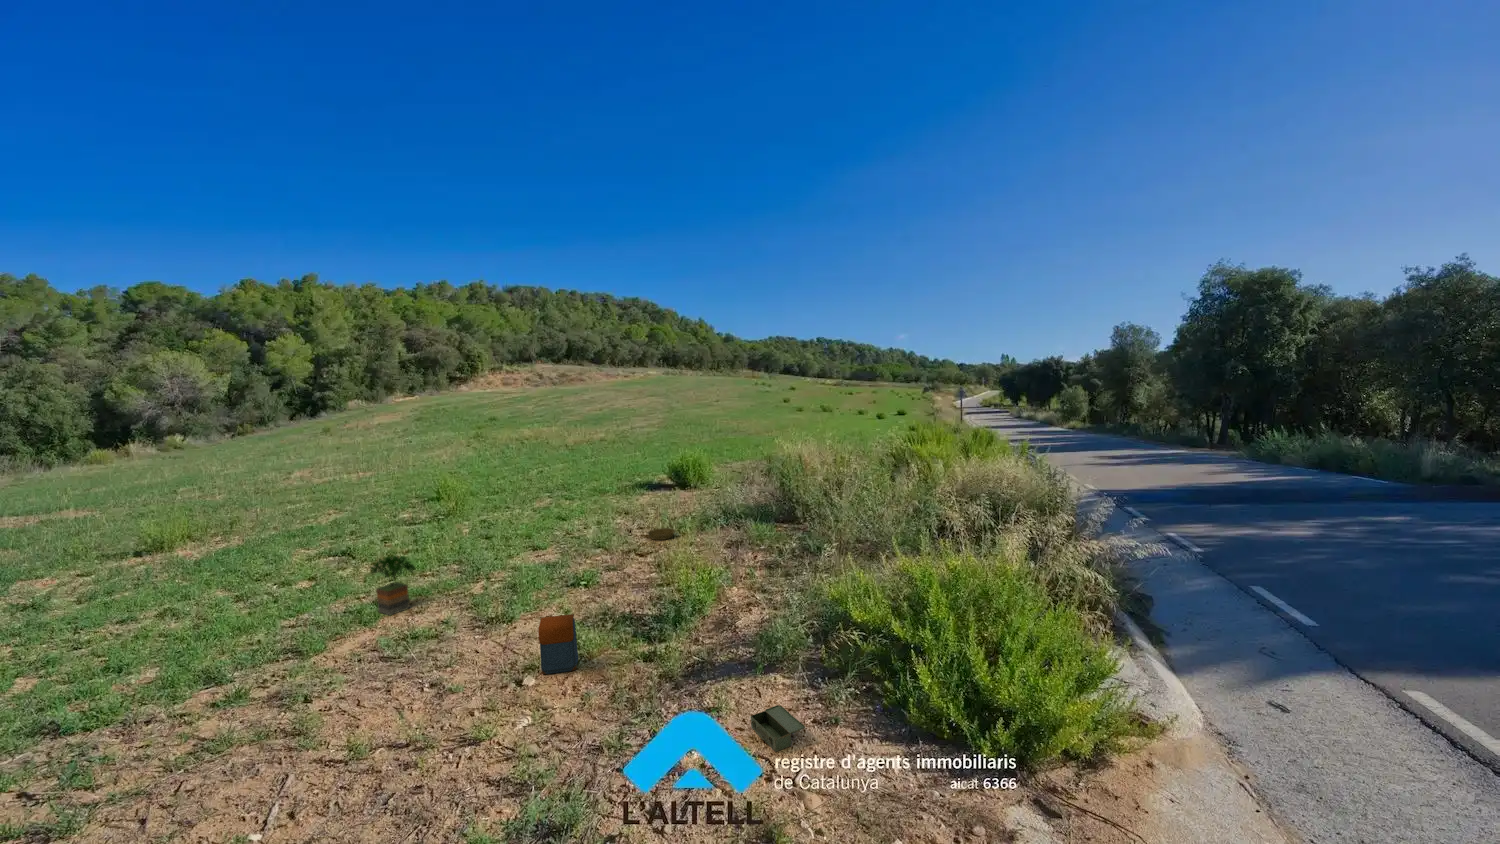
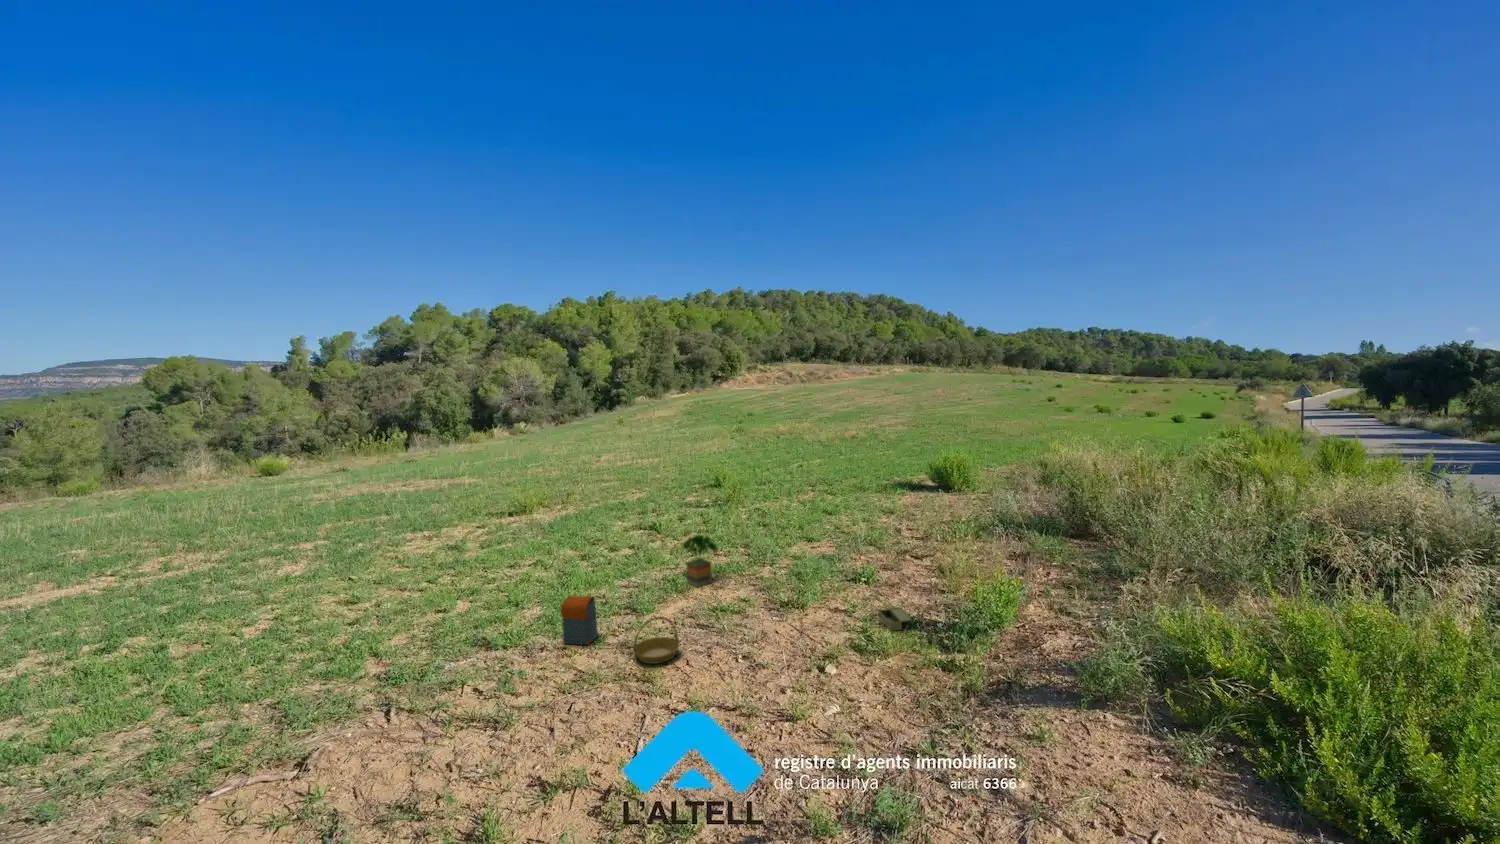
basket: present [648,524,675,540] -> present [633,617,680,664]
backpack: present [538,614,578,674] -> present [561,596,598,645]
toolbox: present [751,705,805,752] -> present [879,608,912,631]

